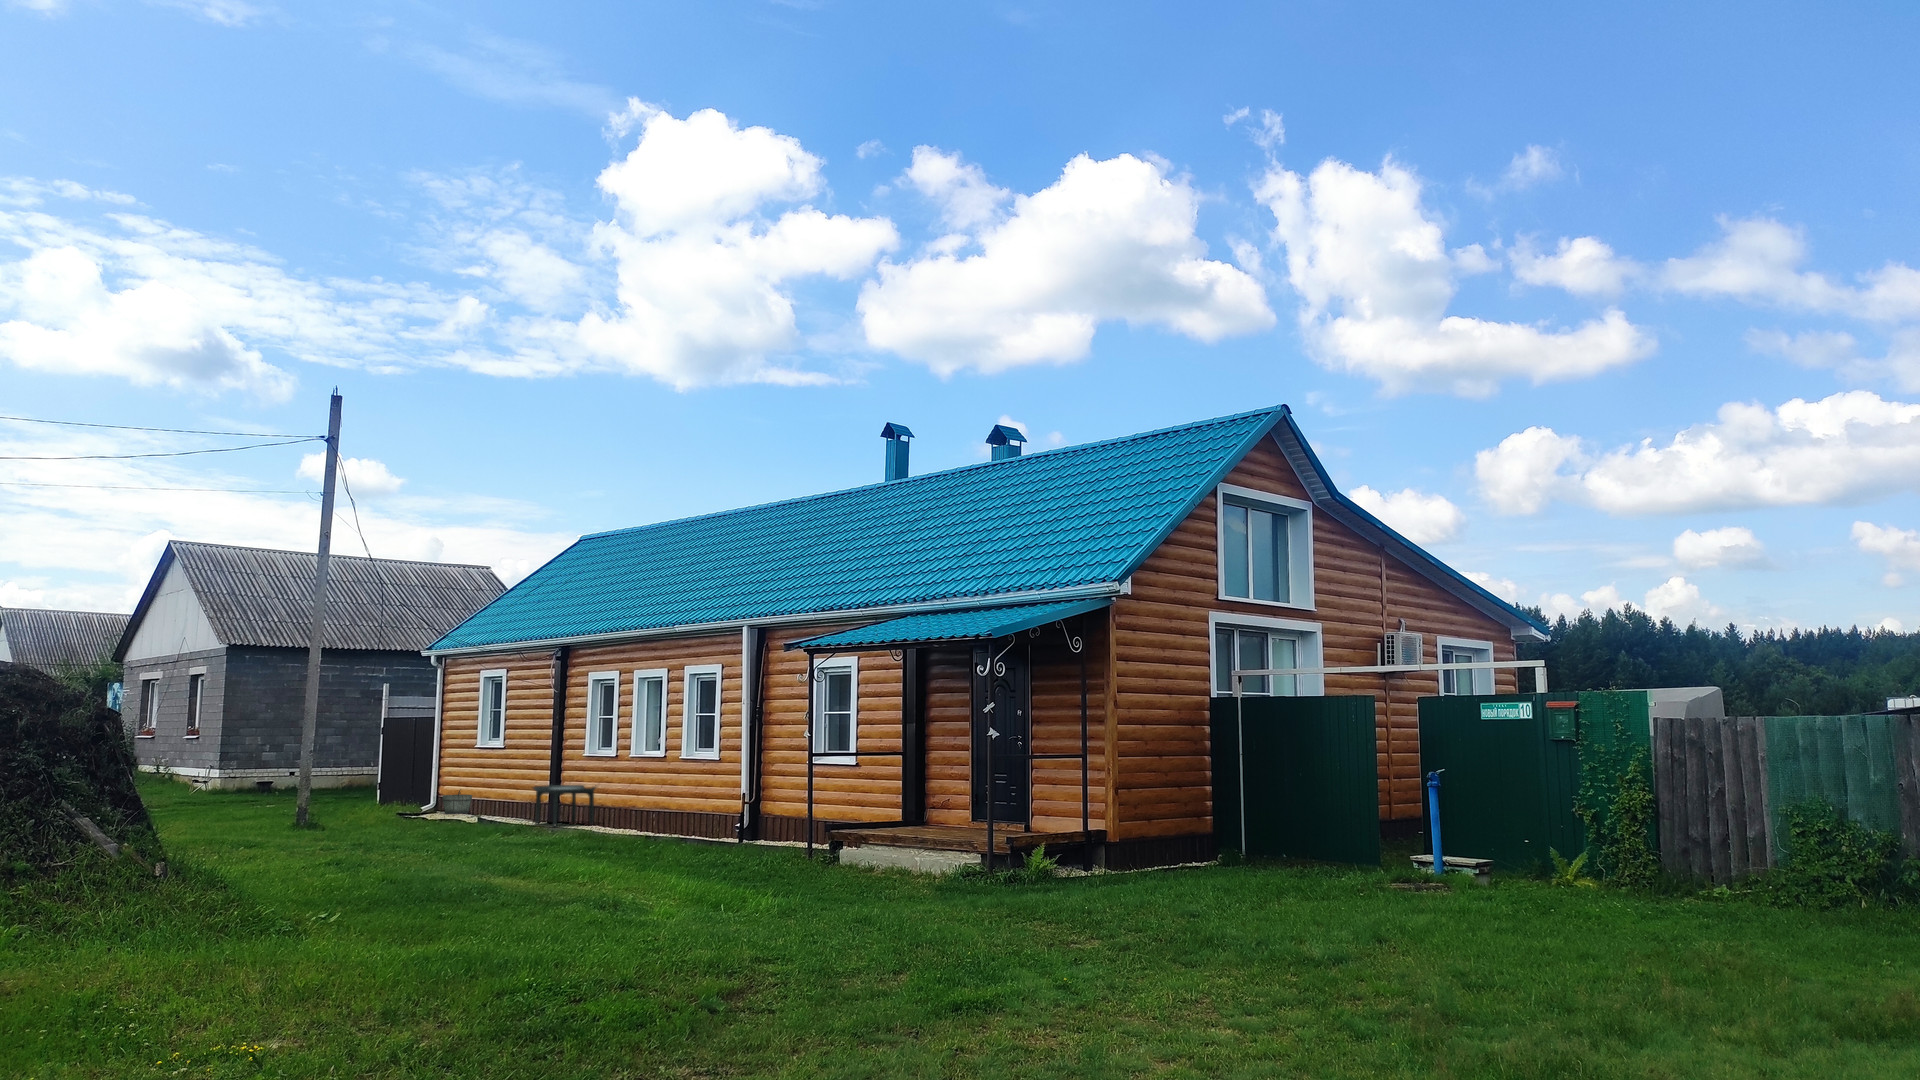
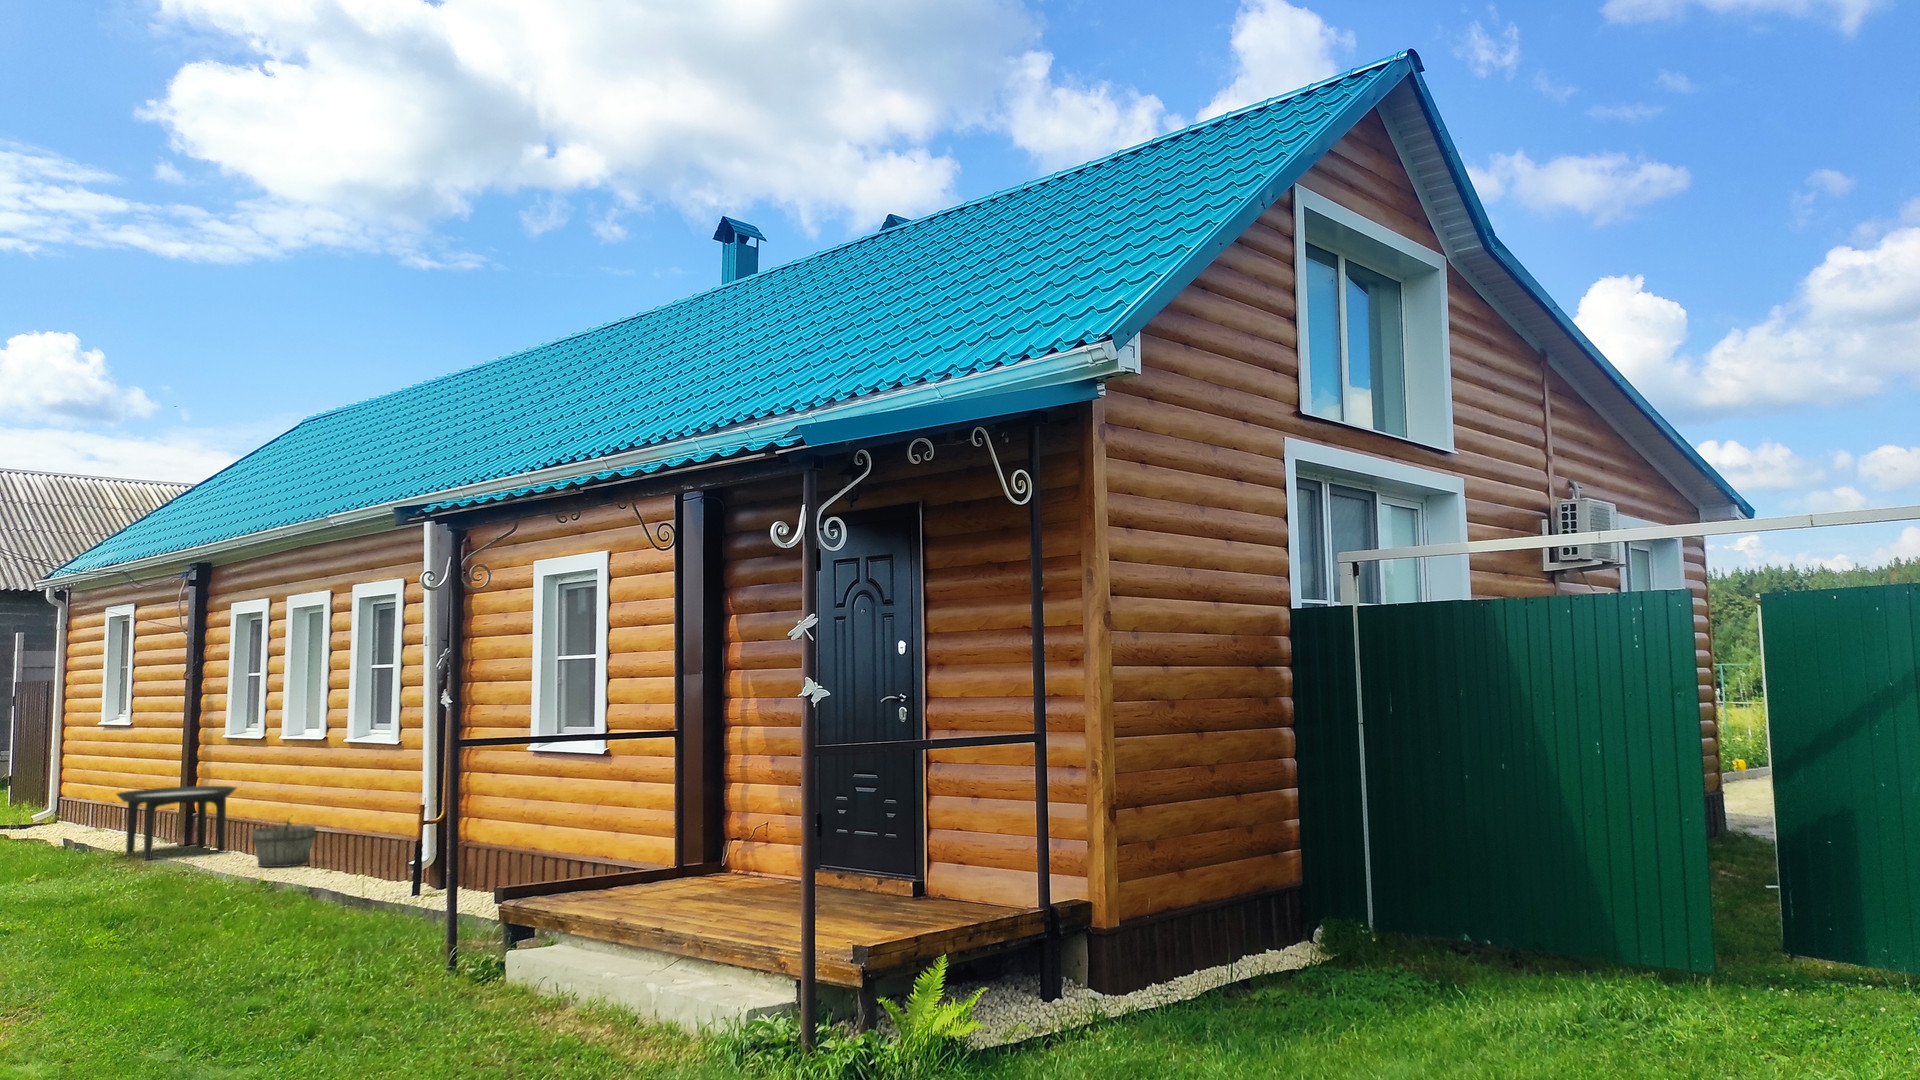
wooden bucket: present [442,791,472,814] -> present [253,820,316,867]

